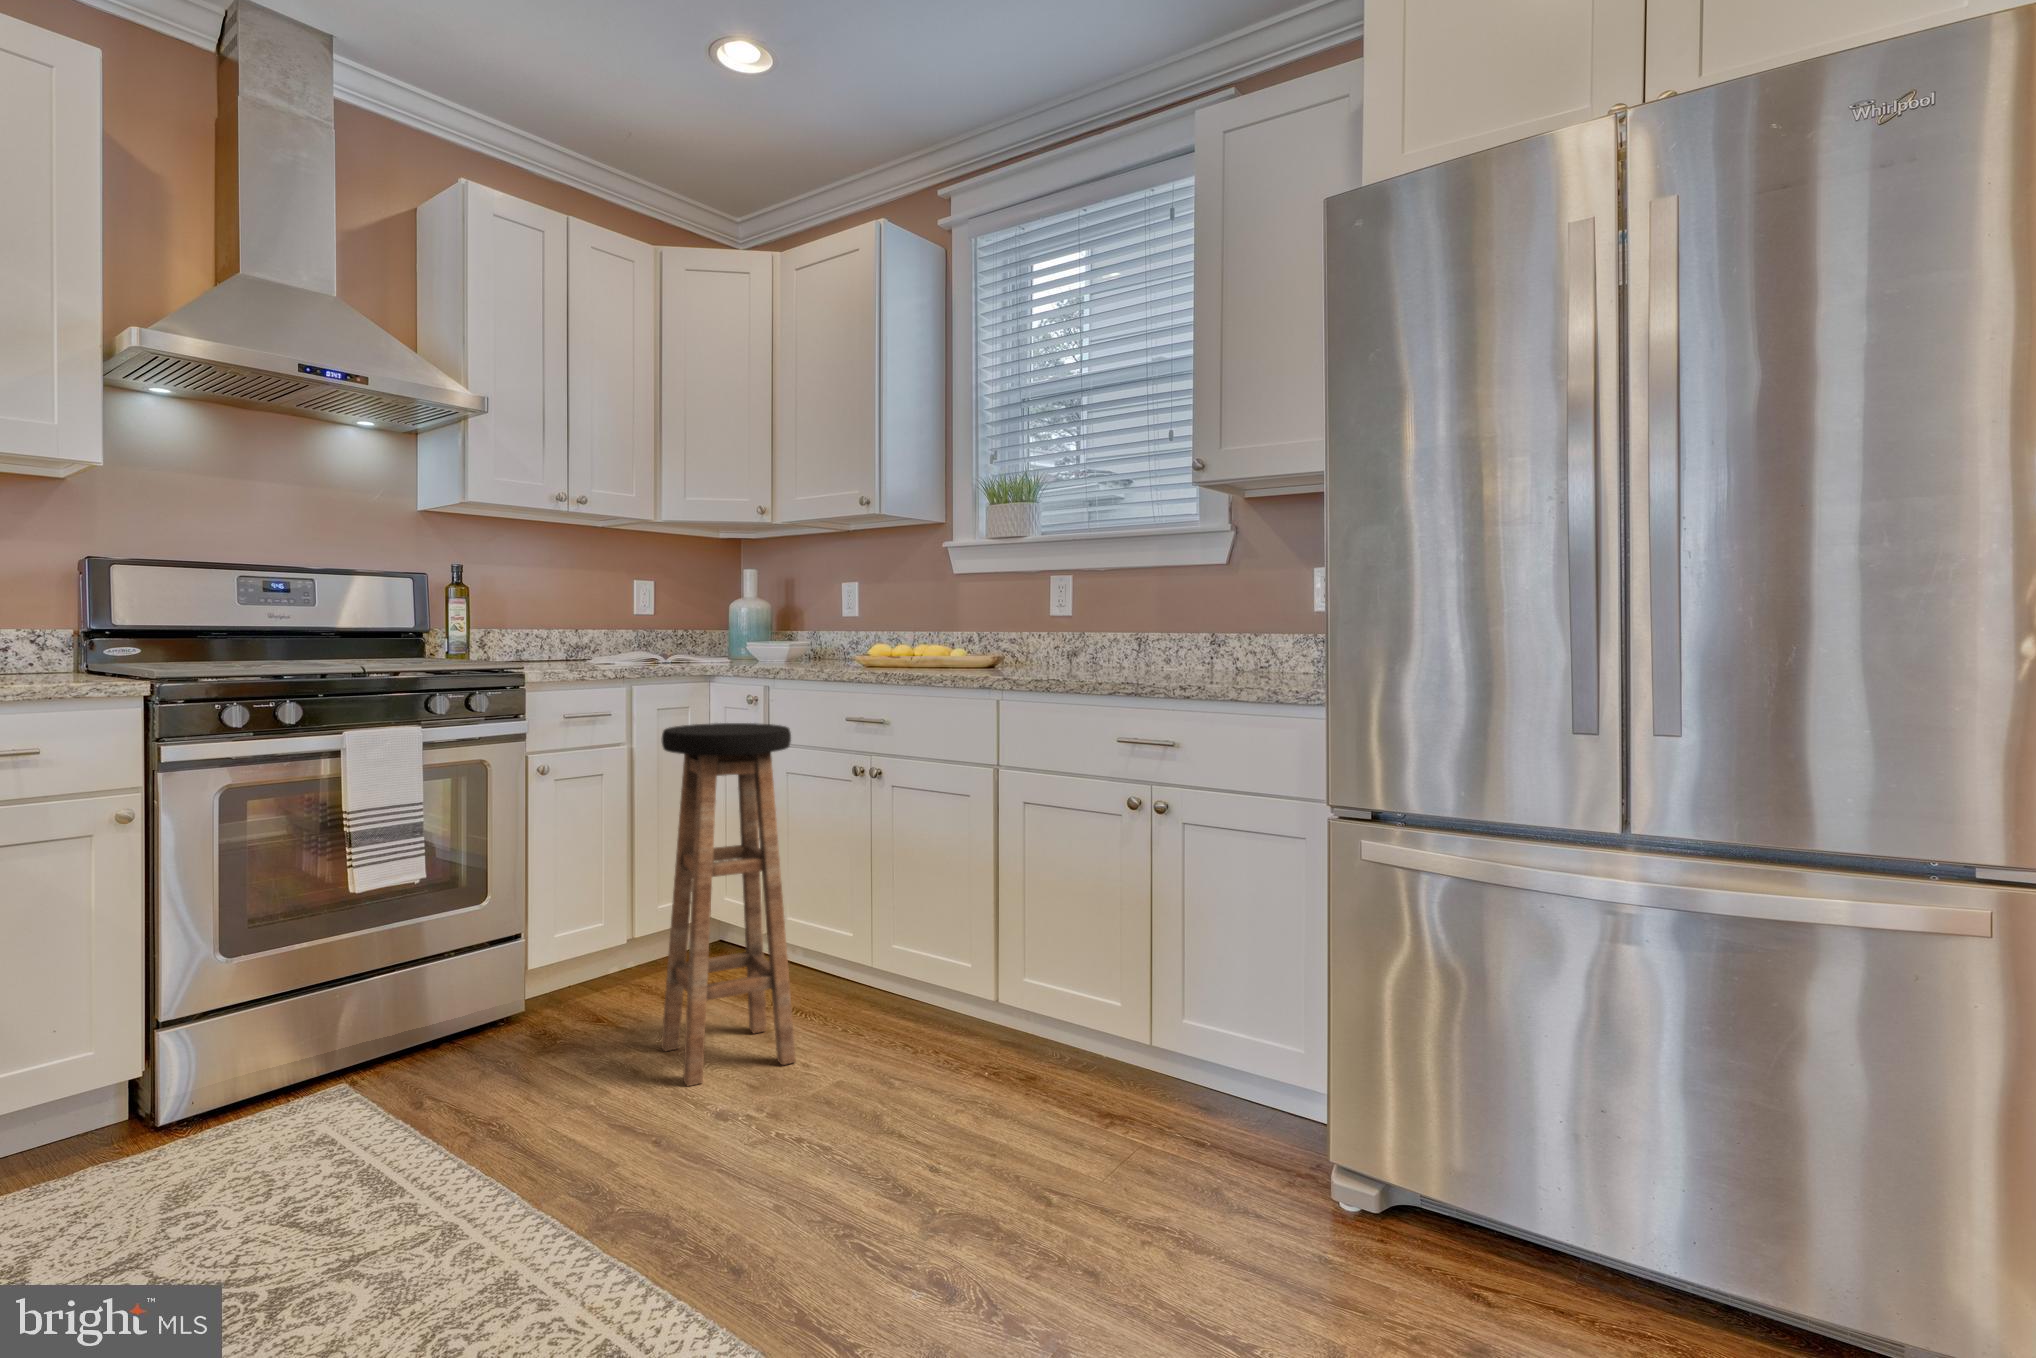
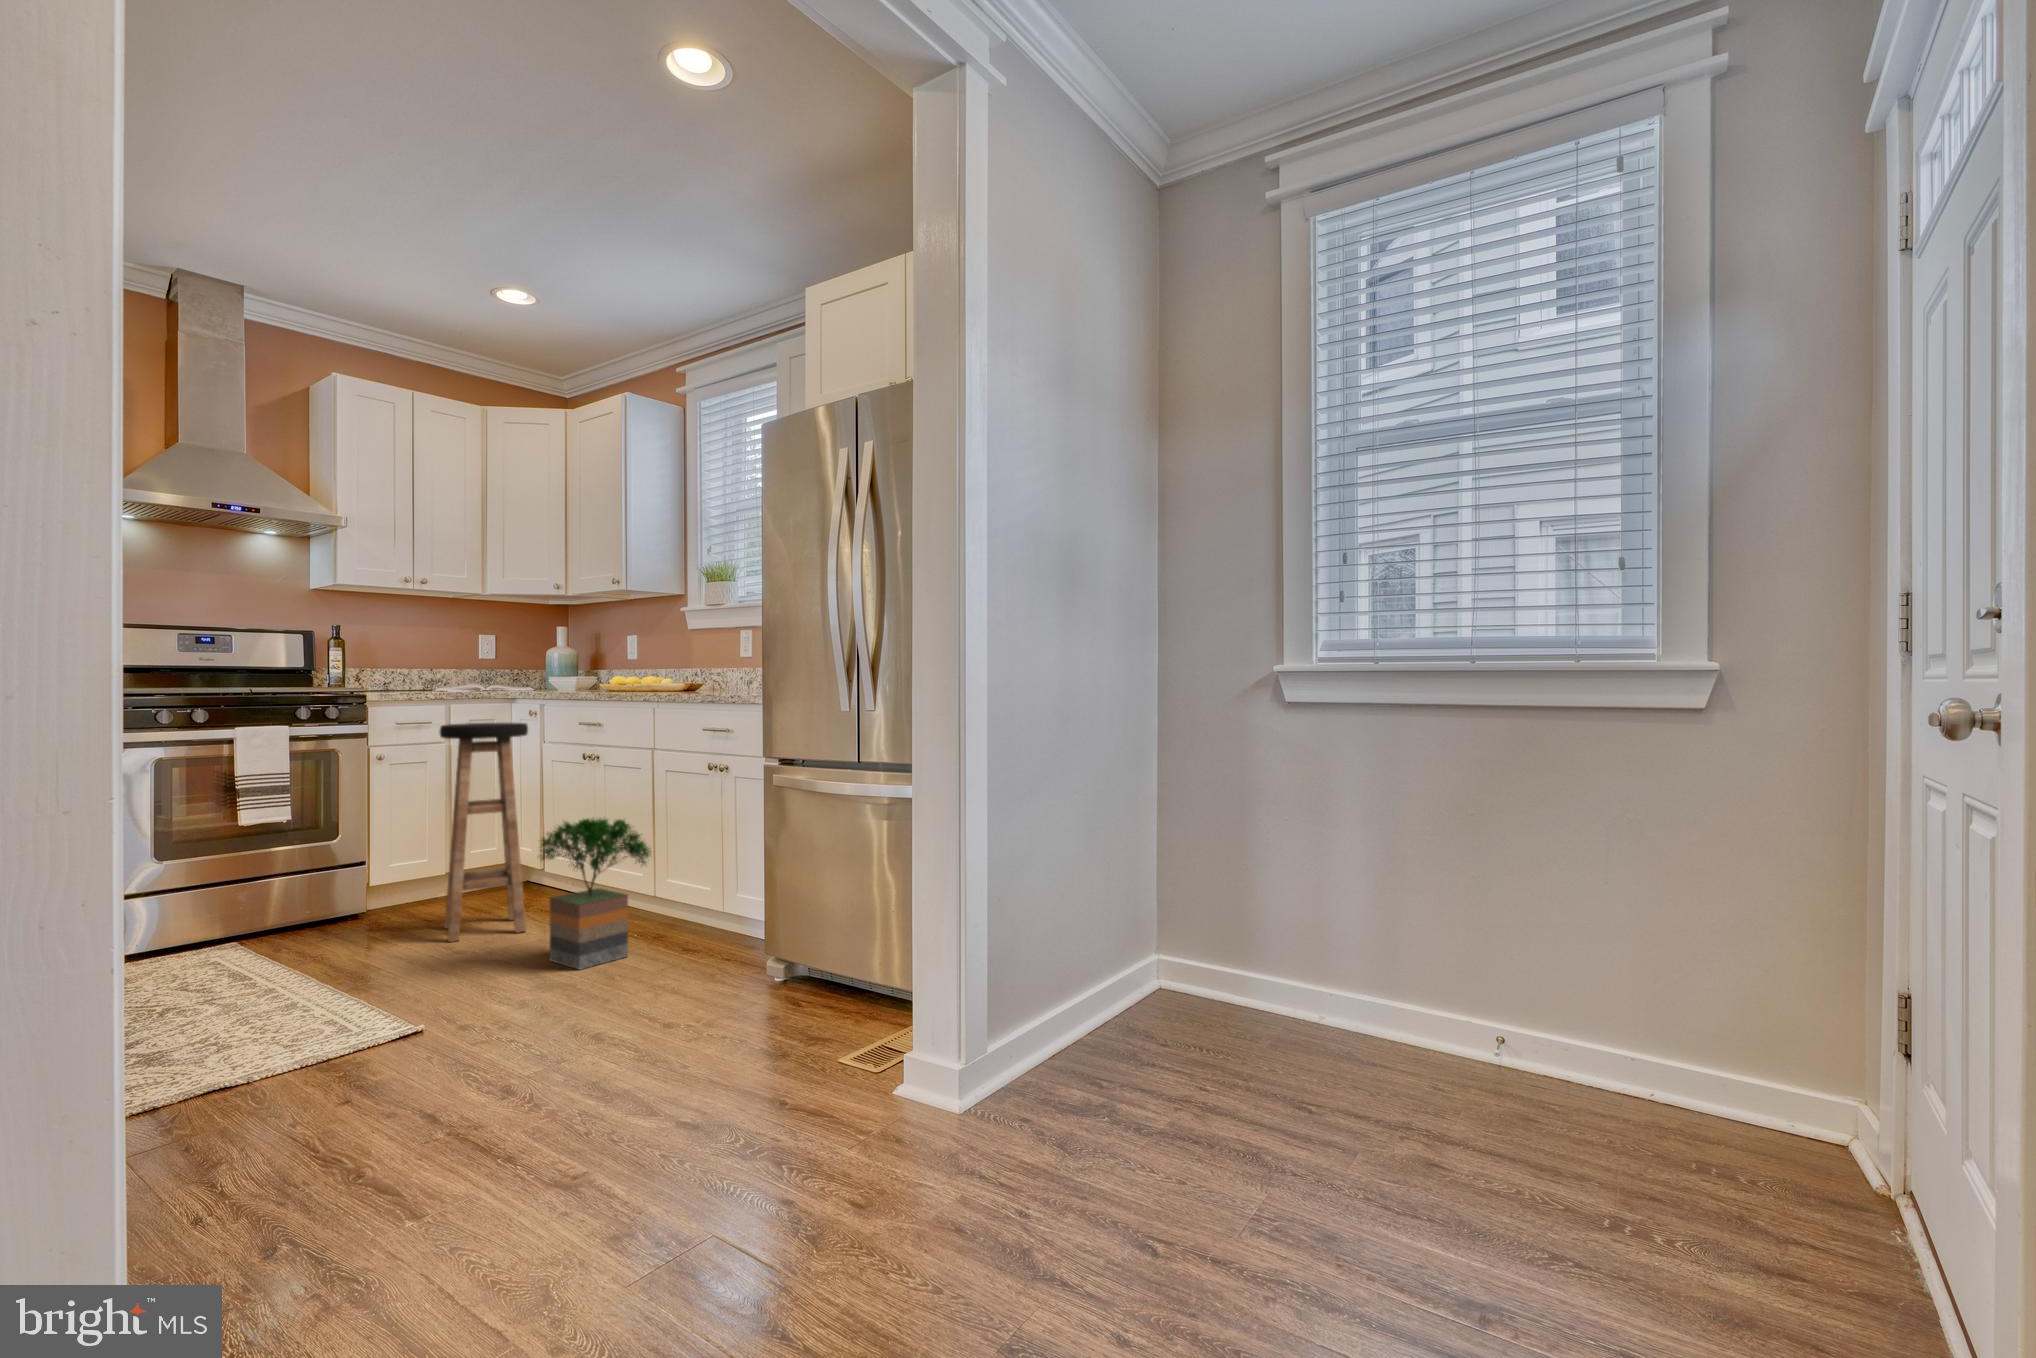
potted tree: none [860,893,1055,1172] -> present [539,818,651,970]

